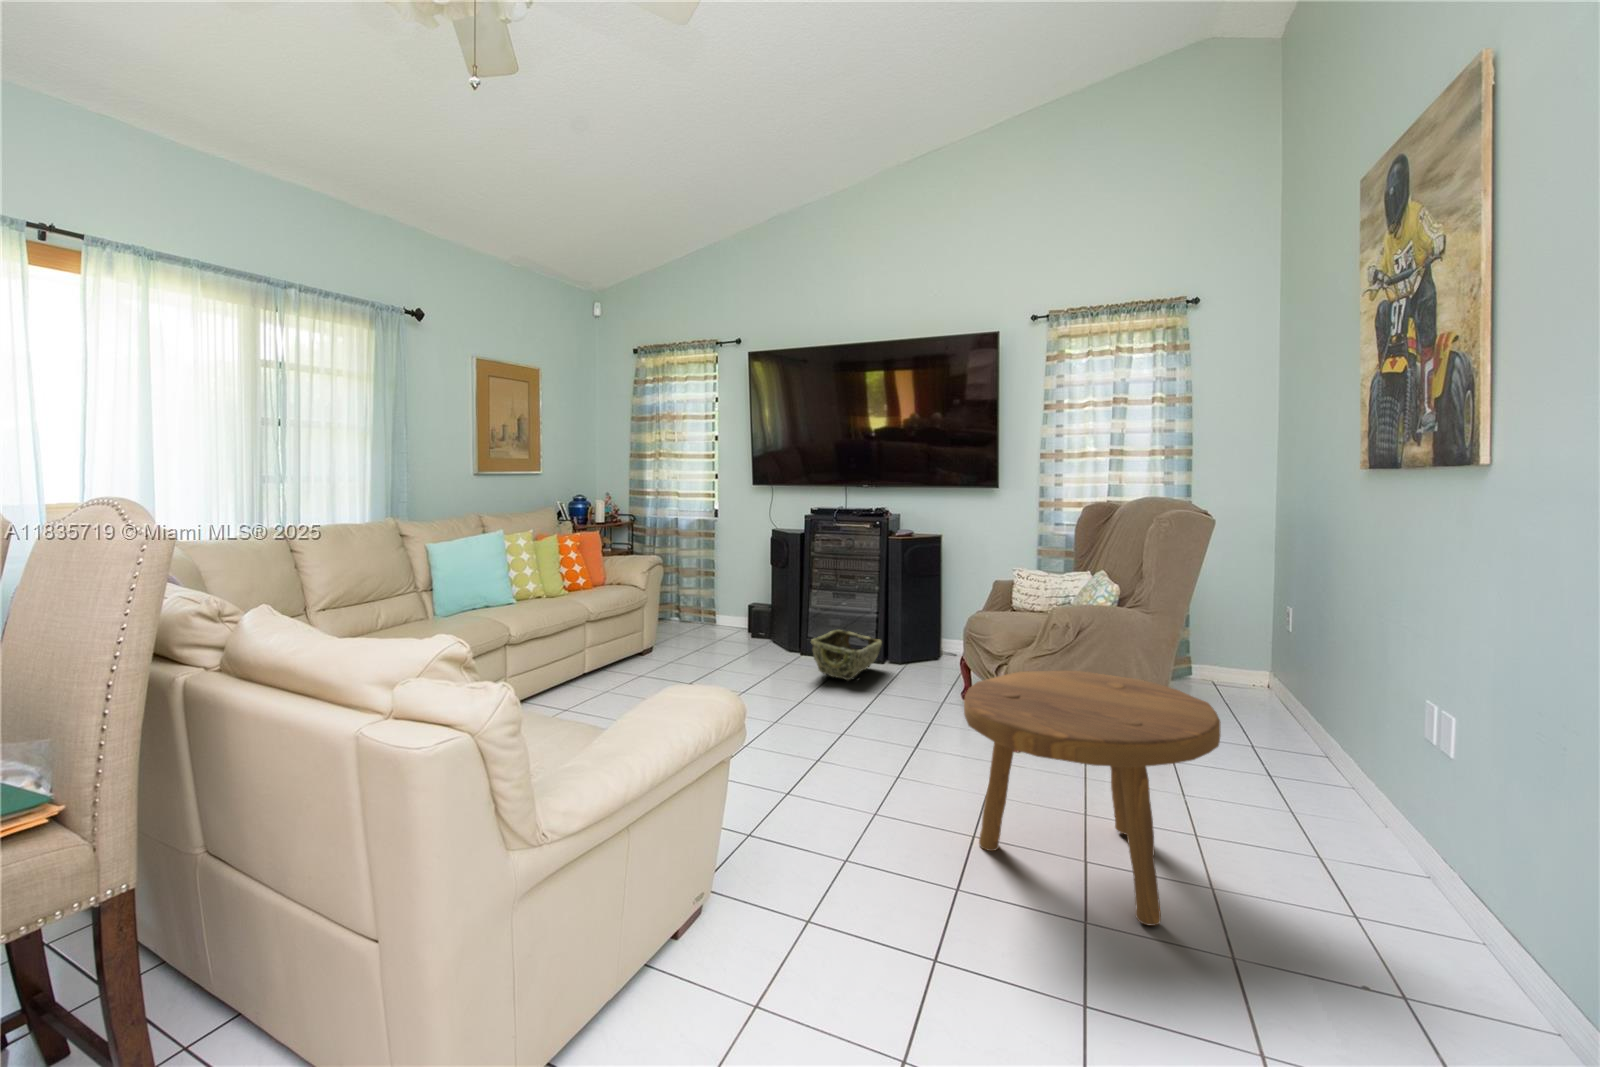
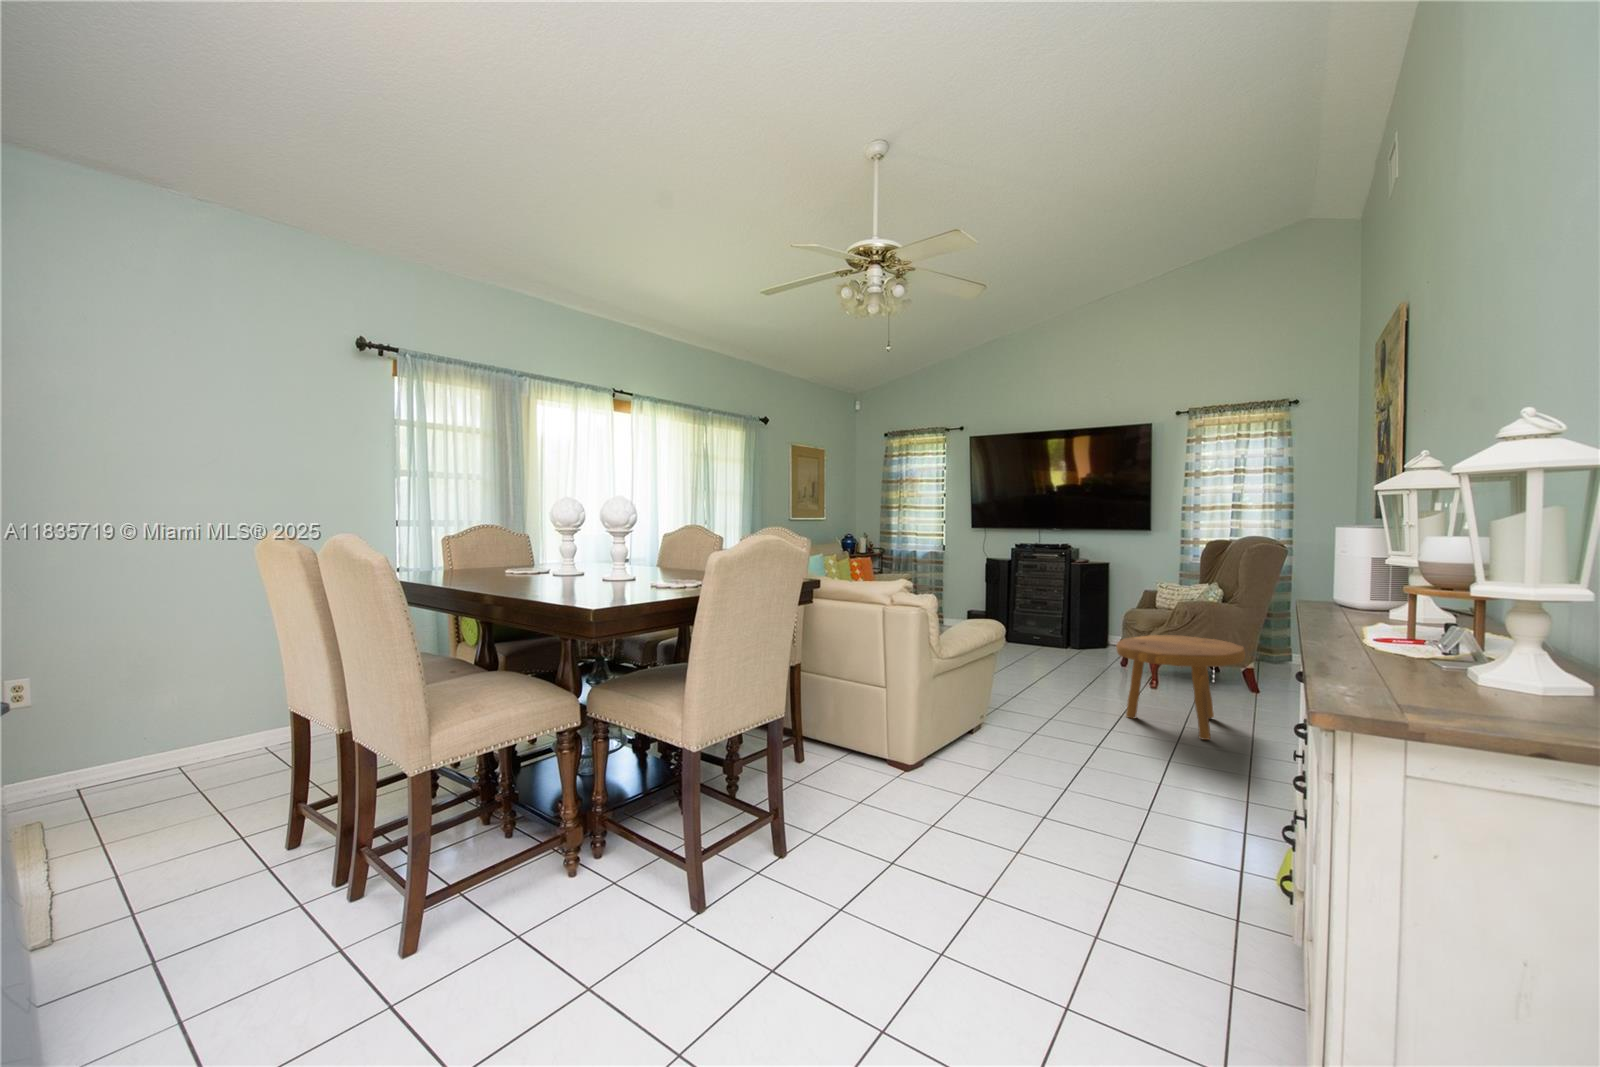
woven basket: present [811,630,882,680] -> none [1020,624,1069,655]

